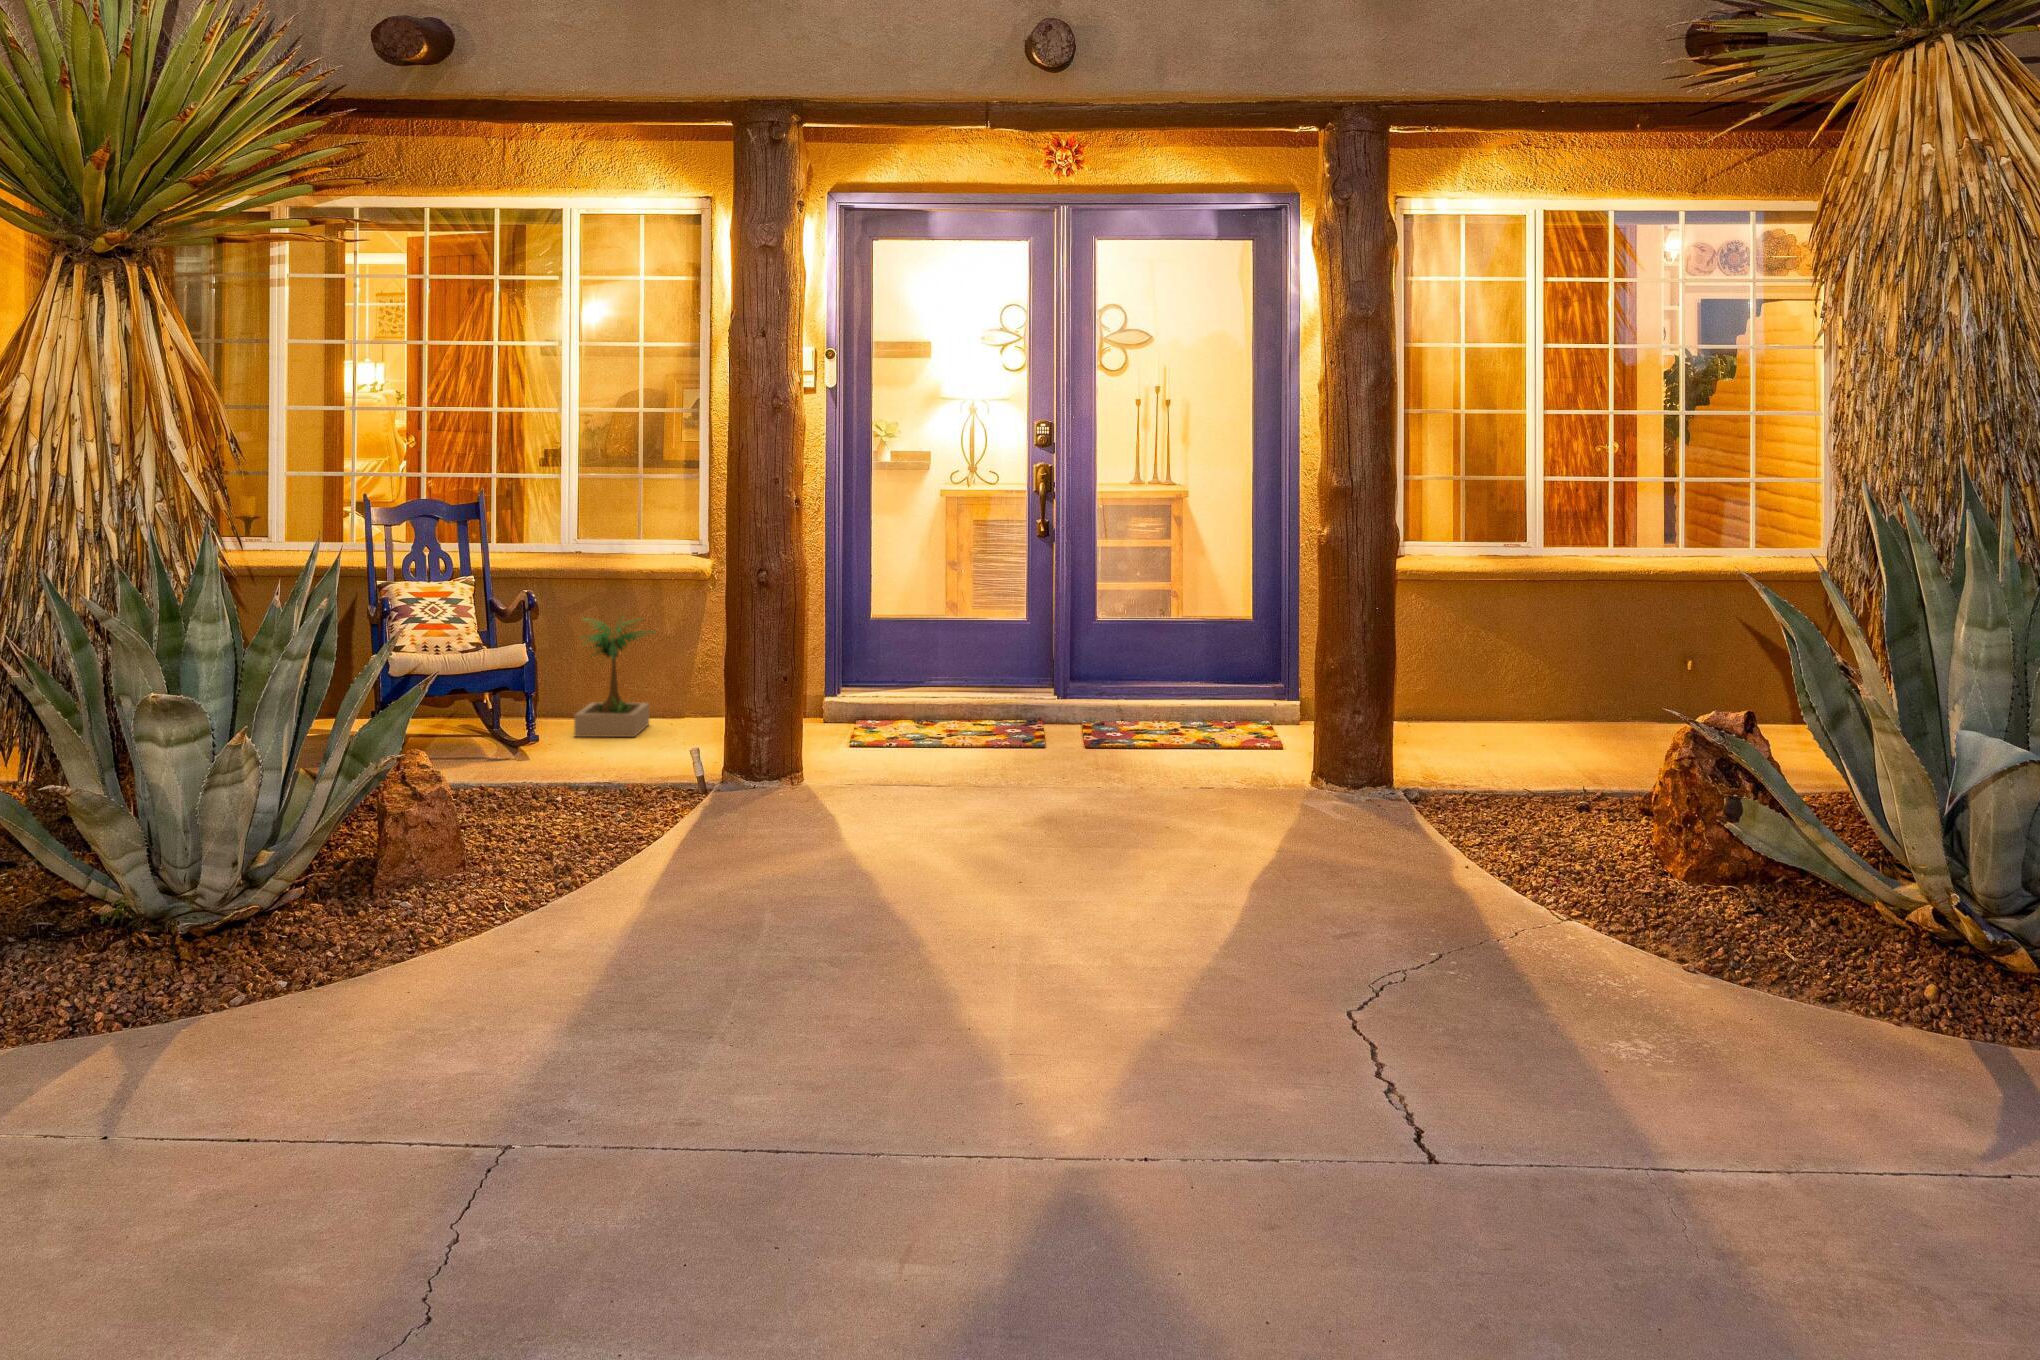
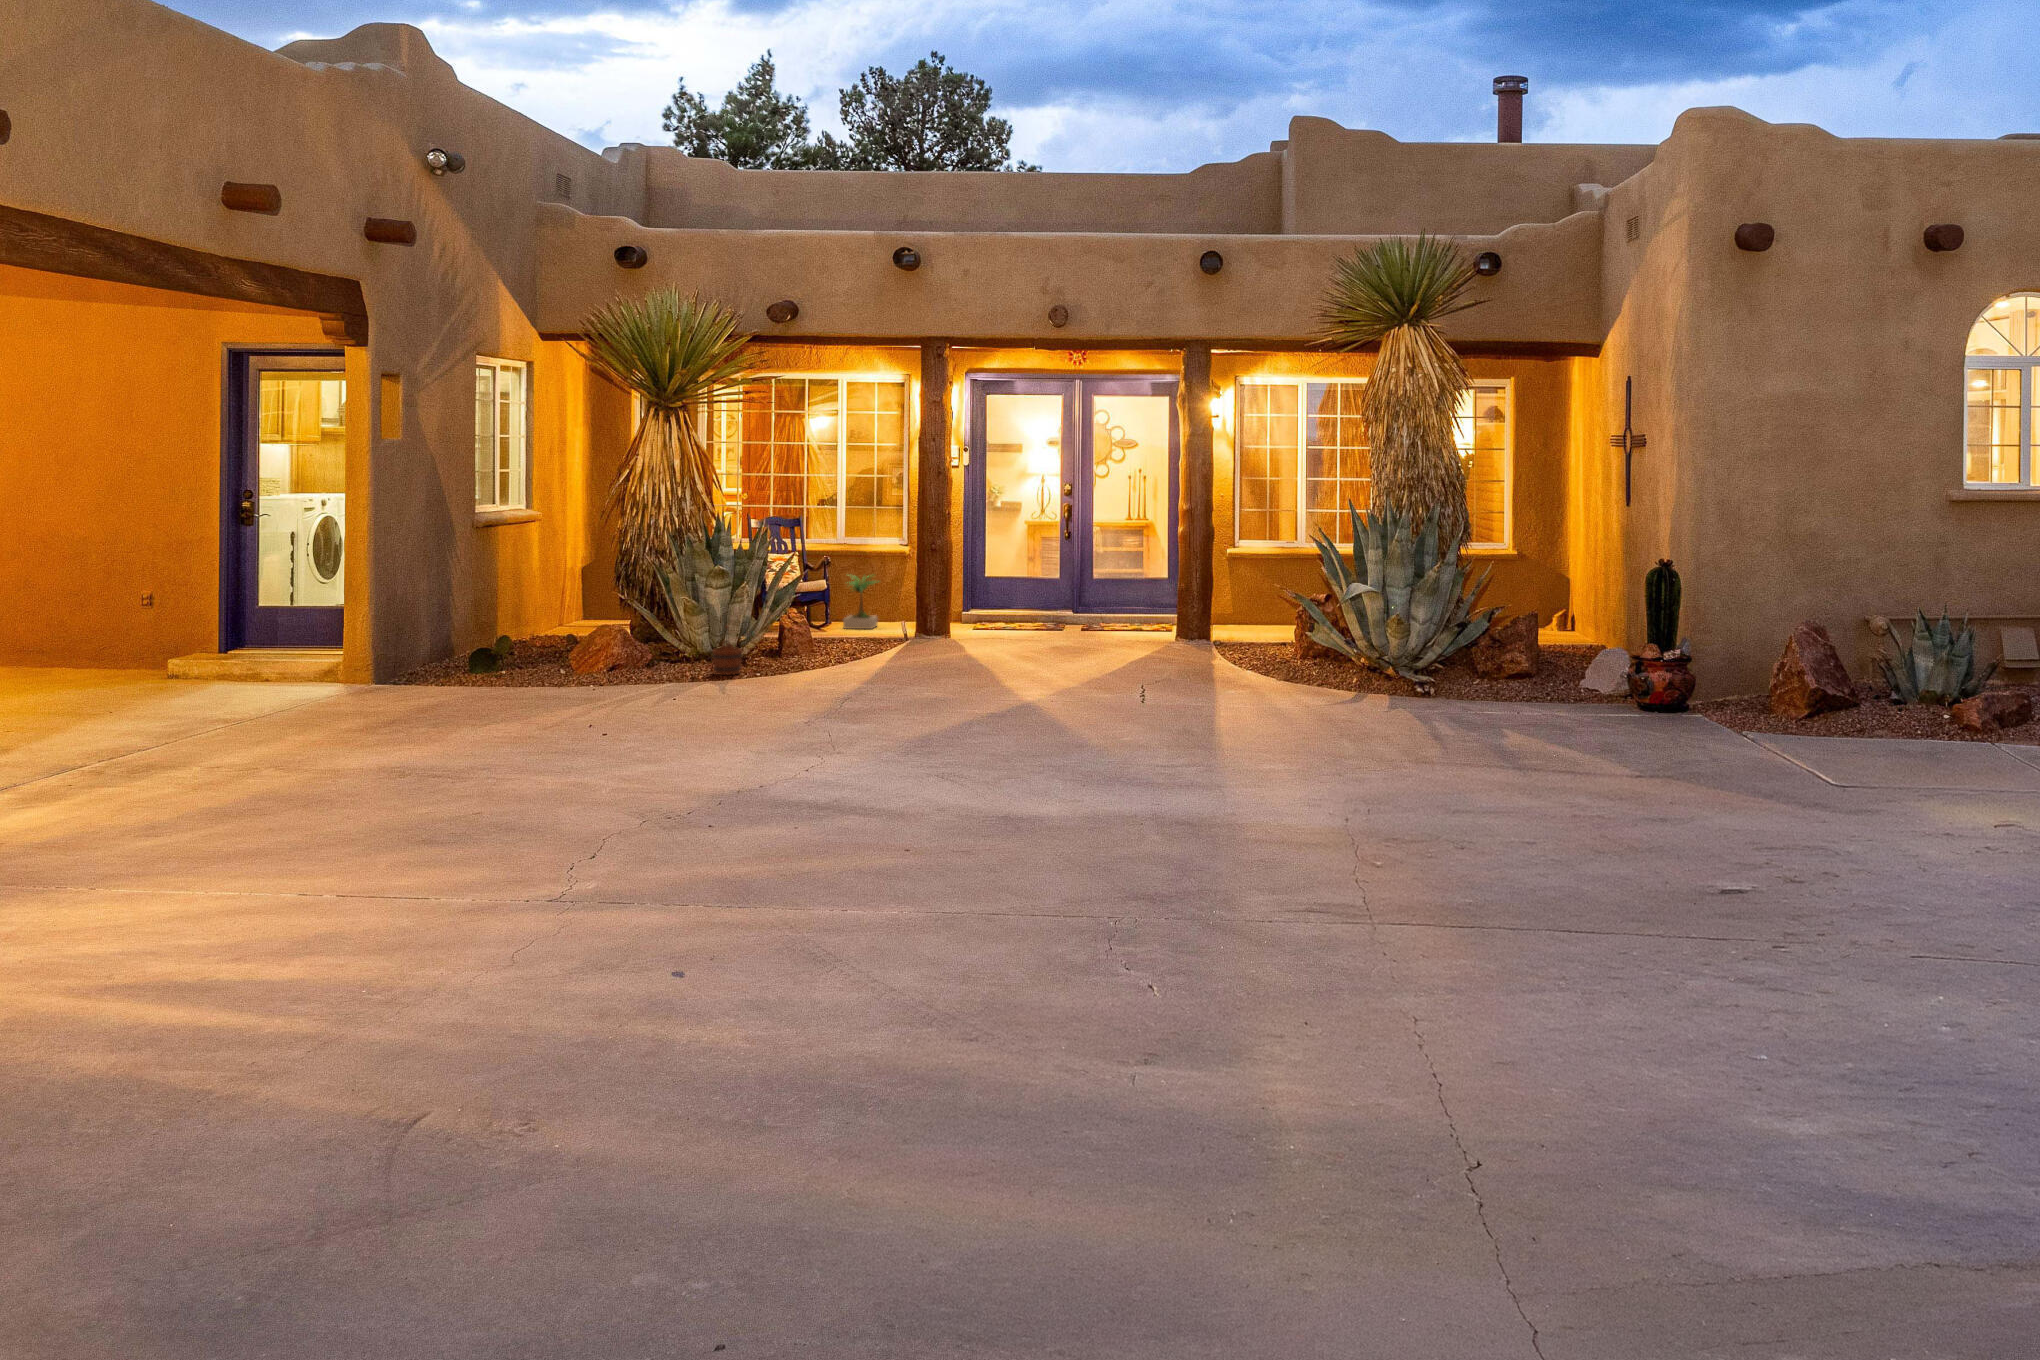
wooden bucket: none [154,850,246,1000] -> present [712,626,742,675]

